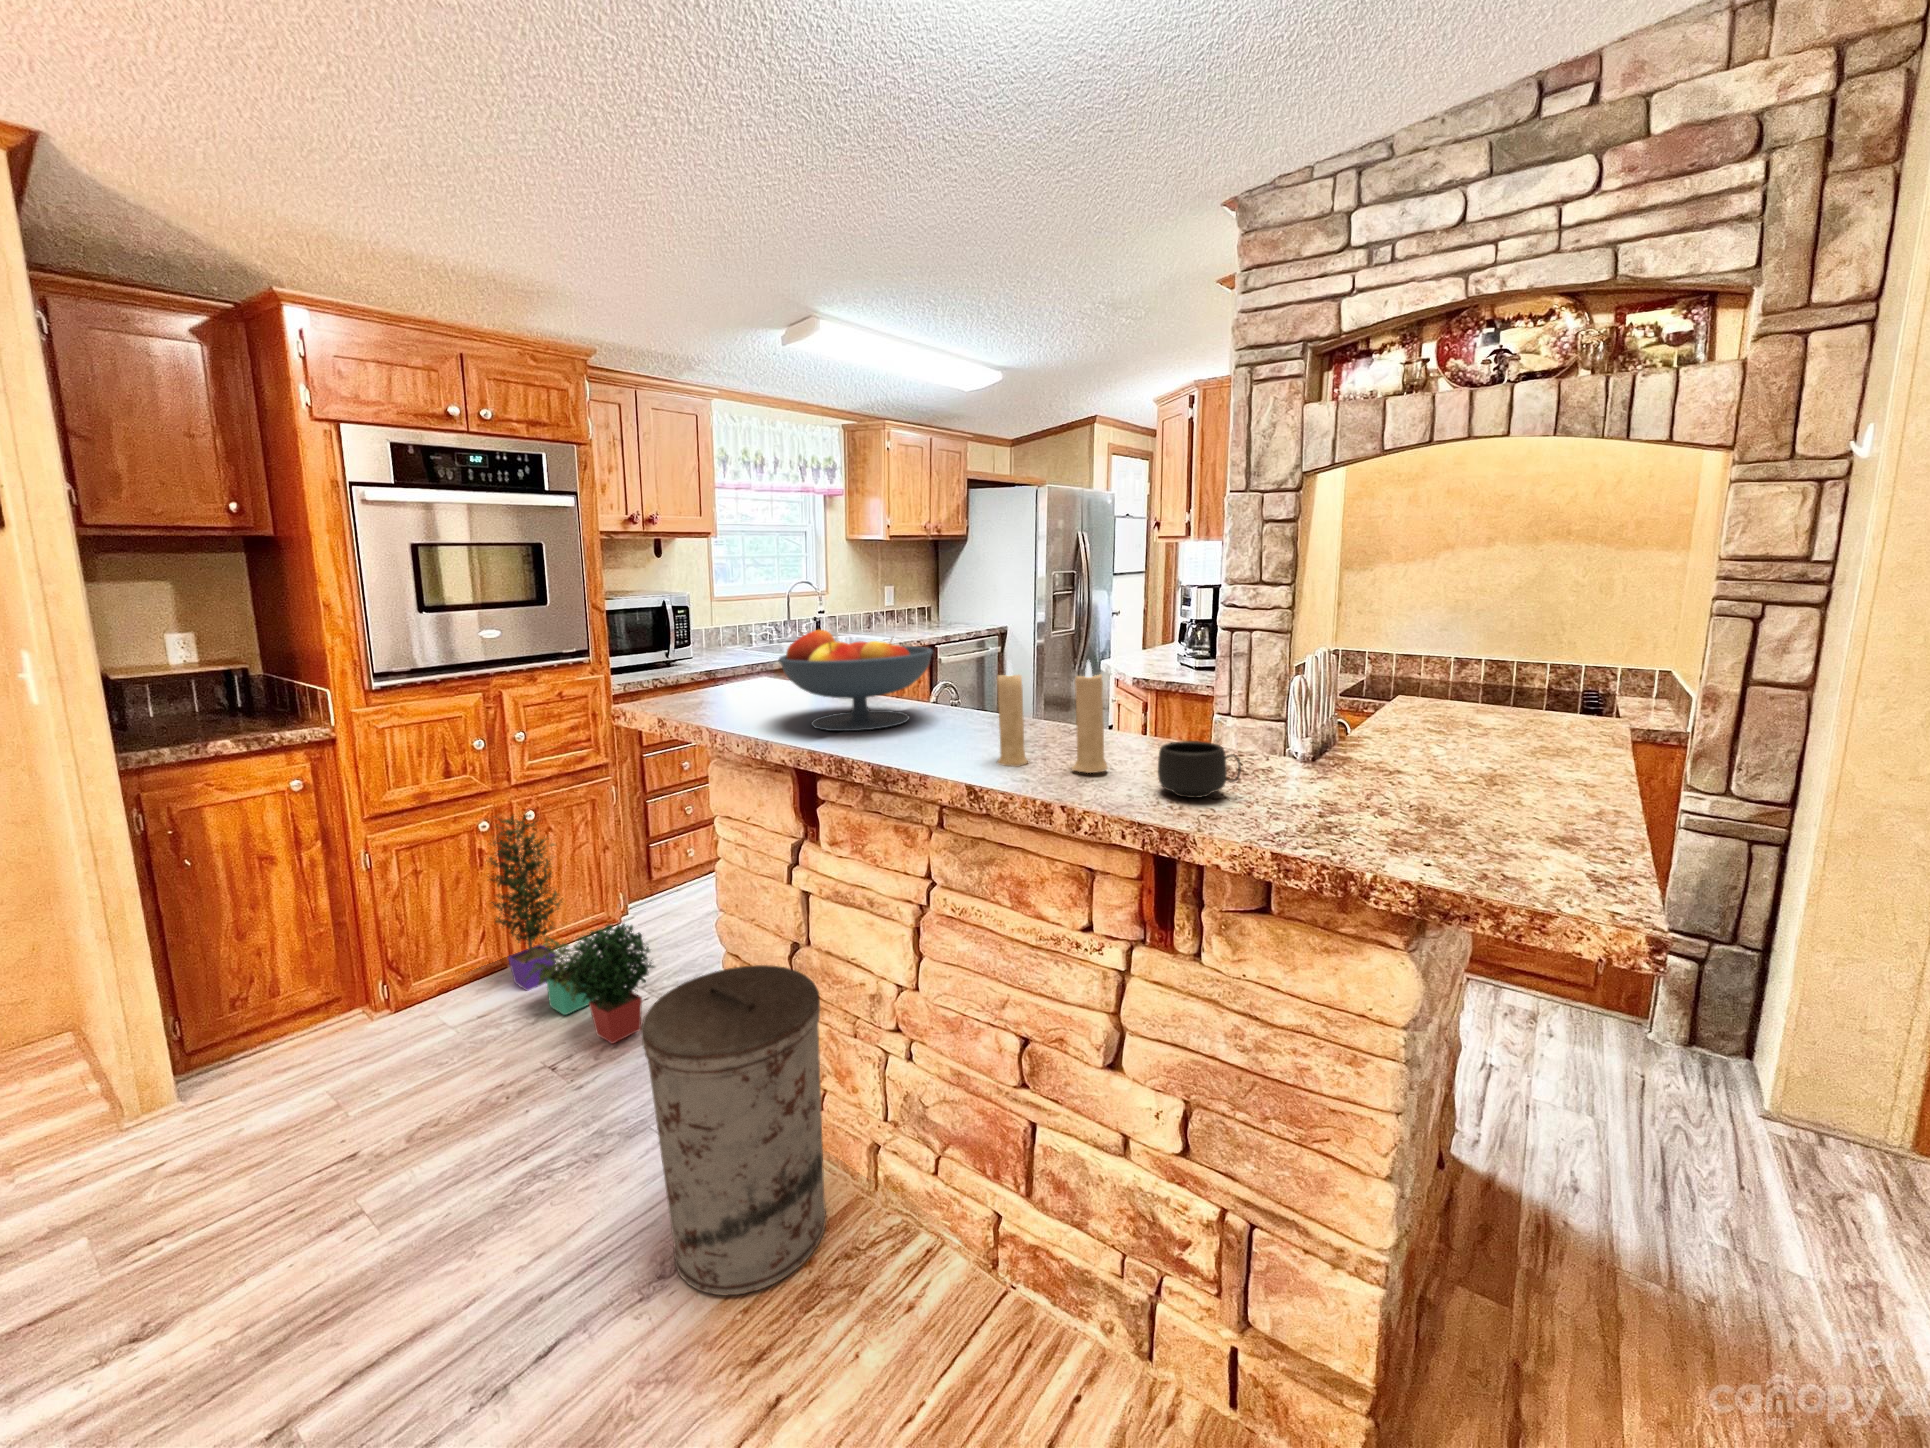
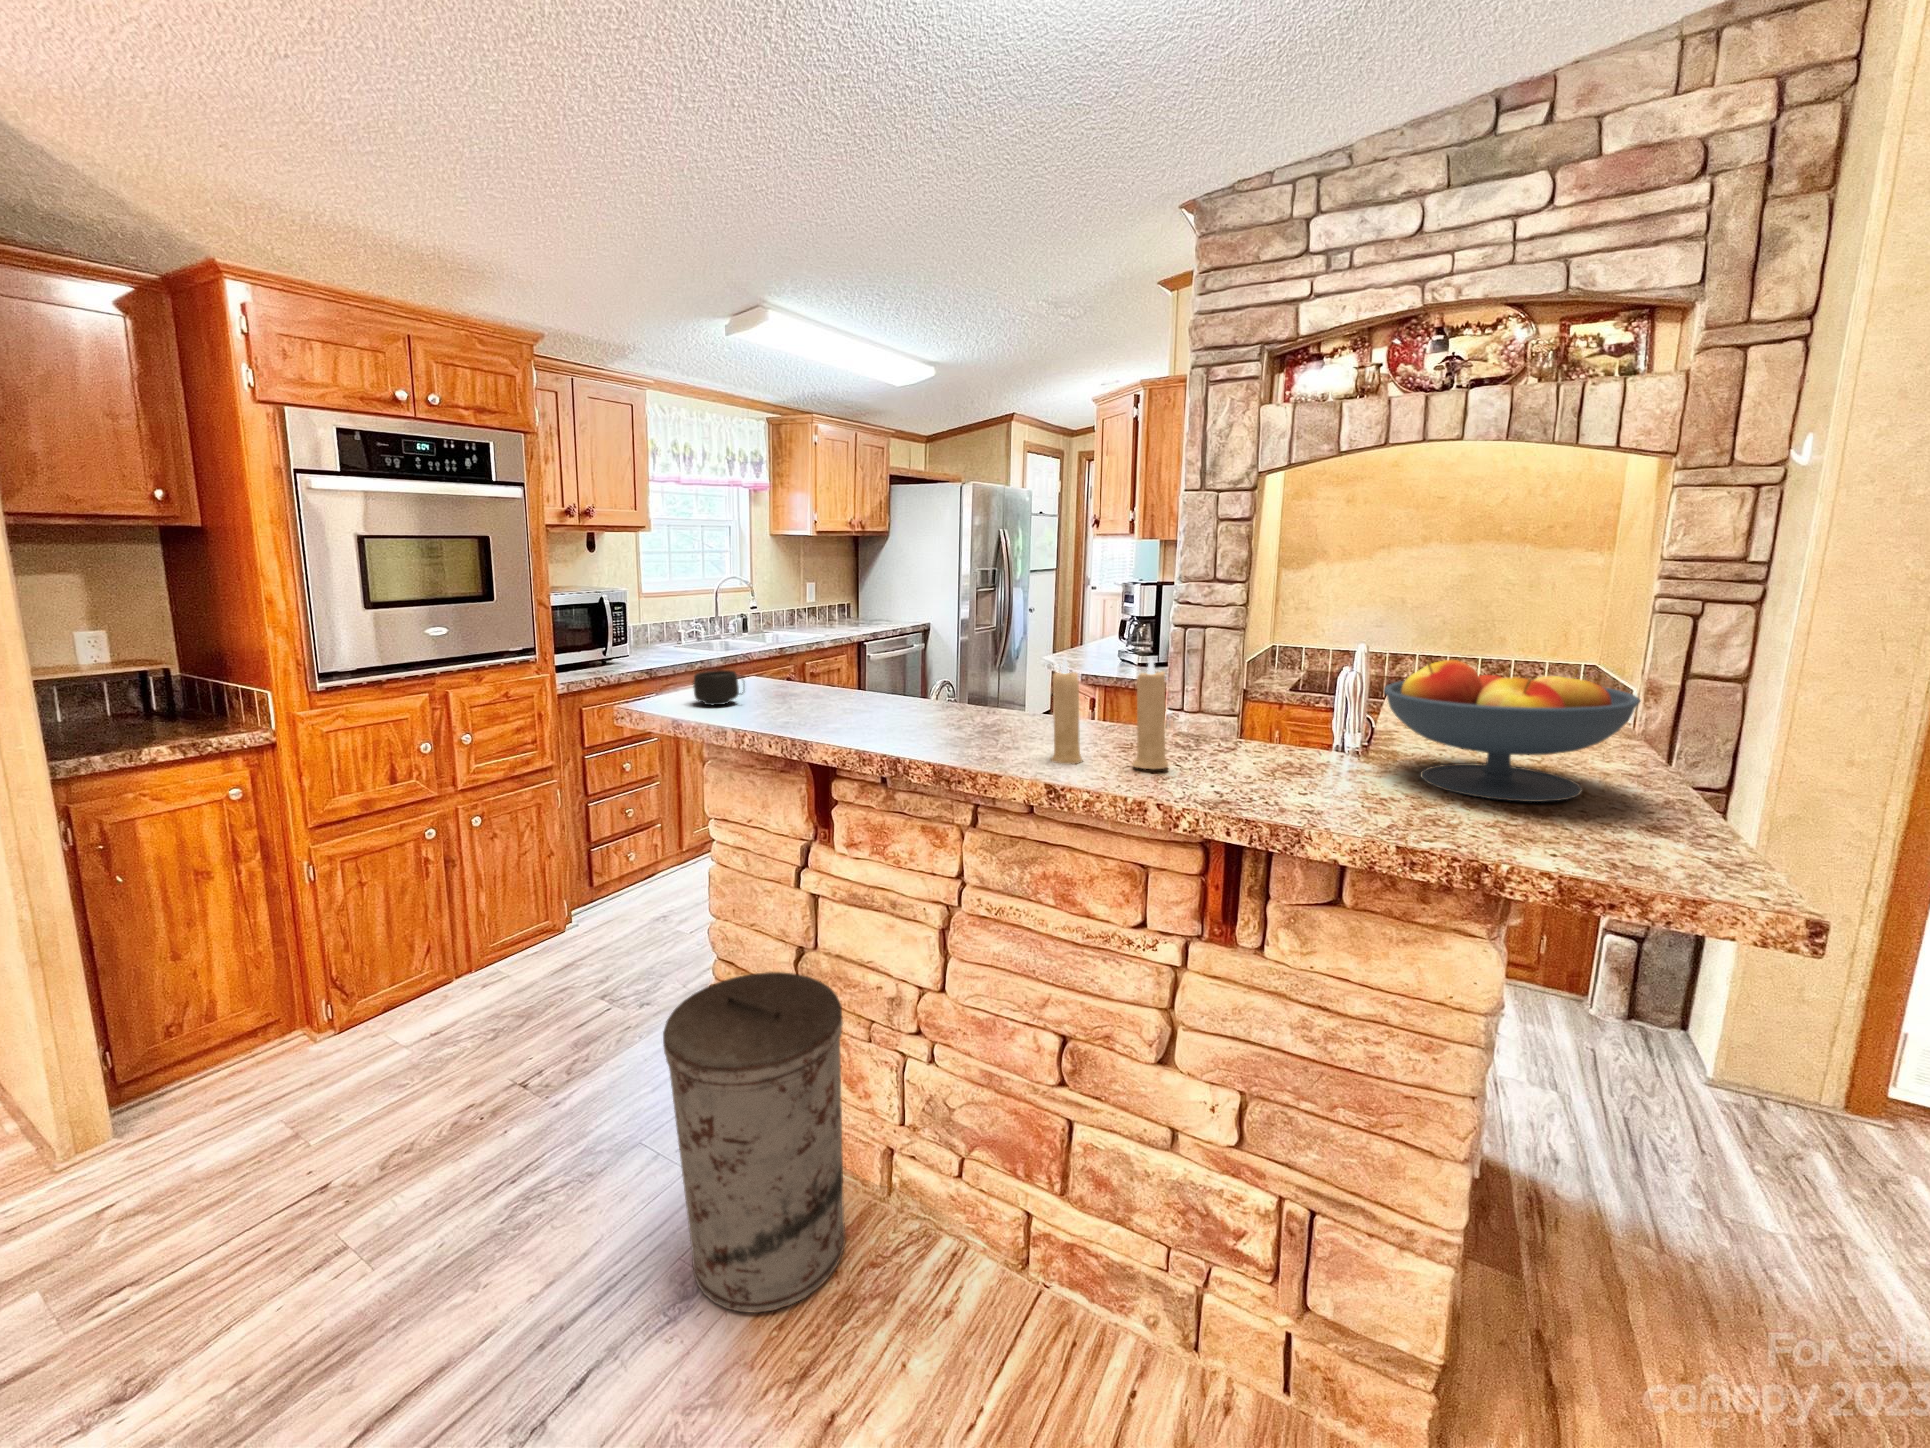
fruit bowl: present [779,630,933,731] -> present [1384,660,1640,802]
mug: present [1158,741,1241,798] -> present [693,670,744,705]
potted plant: present [489,815,654,1044] -> none [429,823,623,1060]

